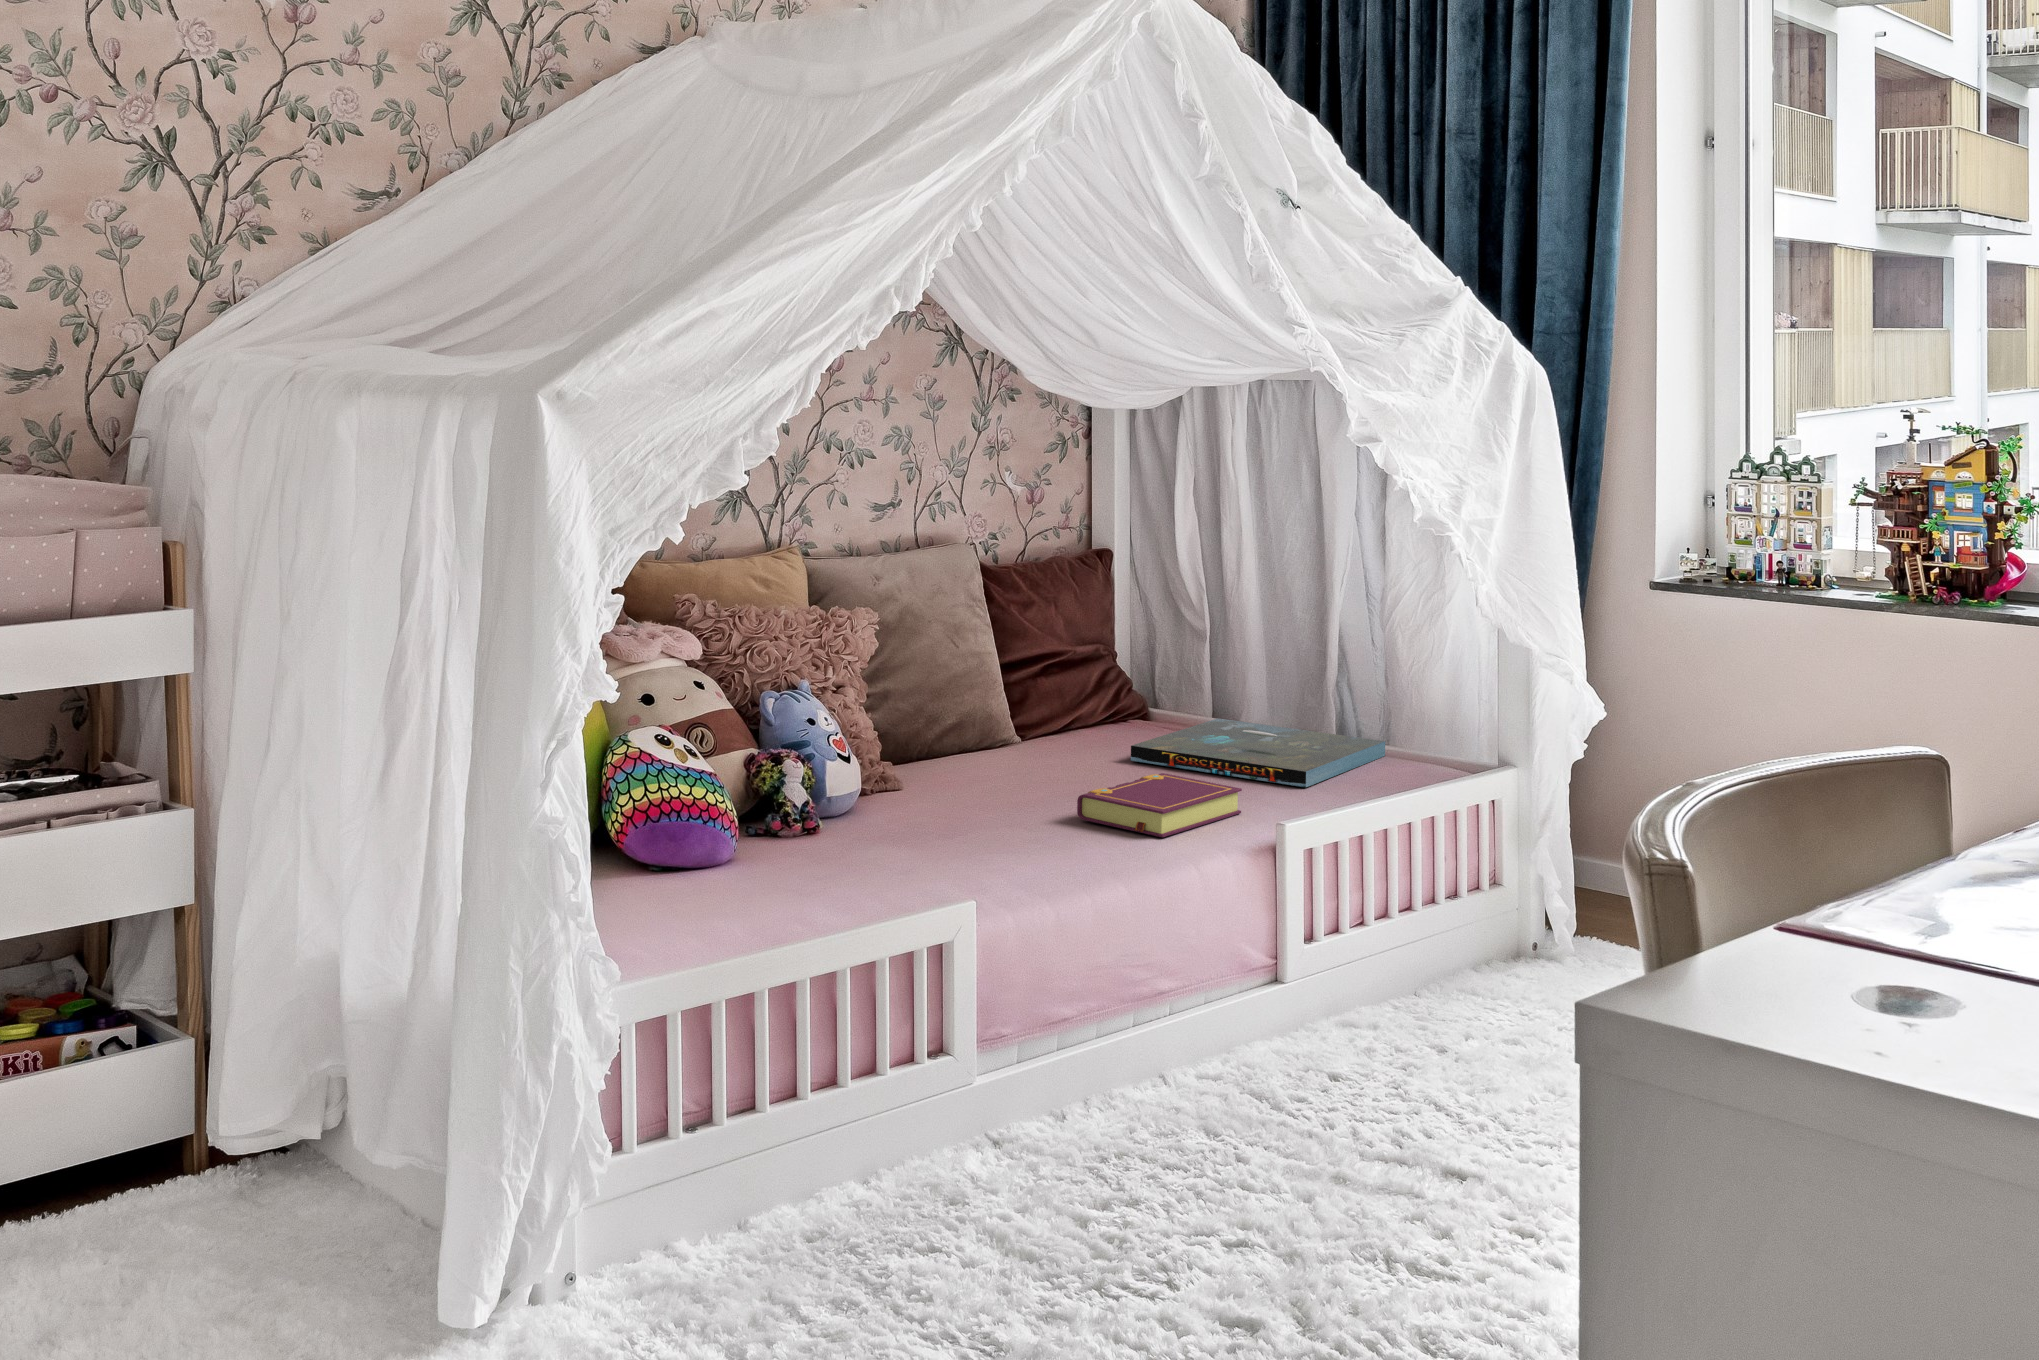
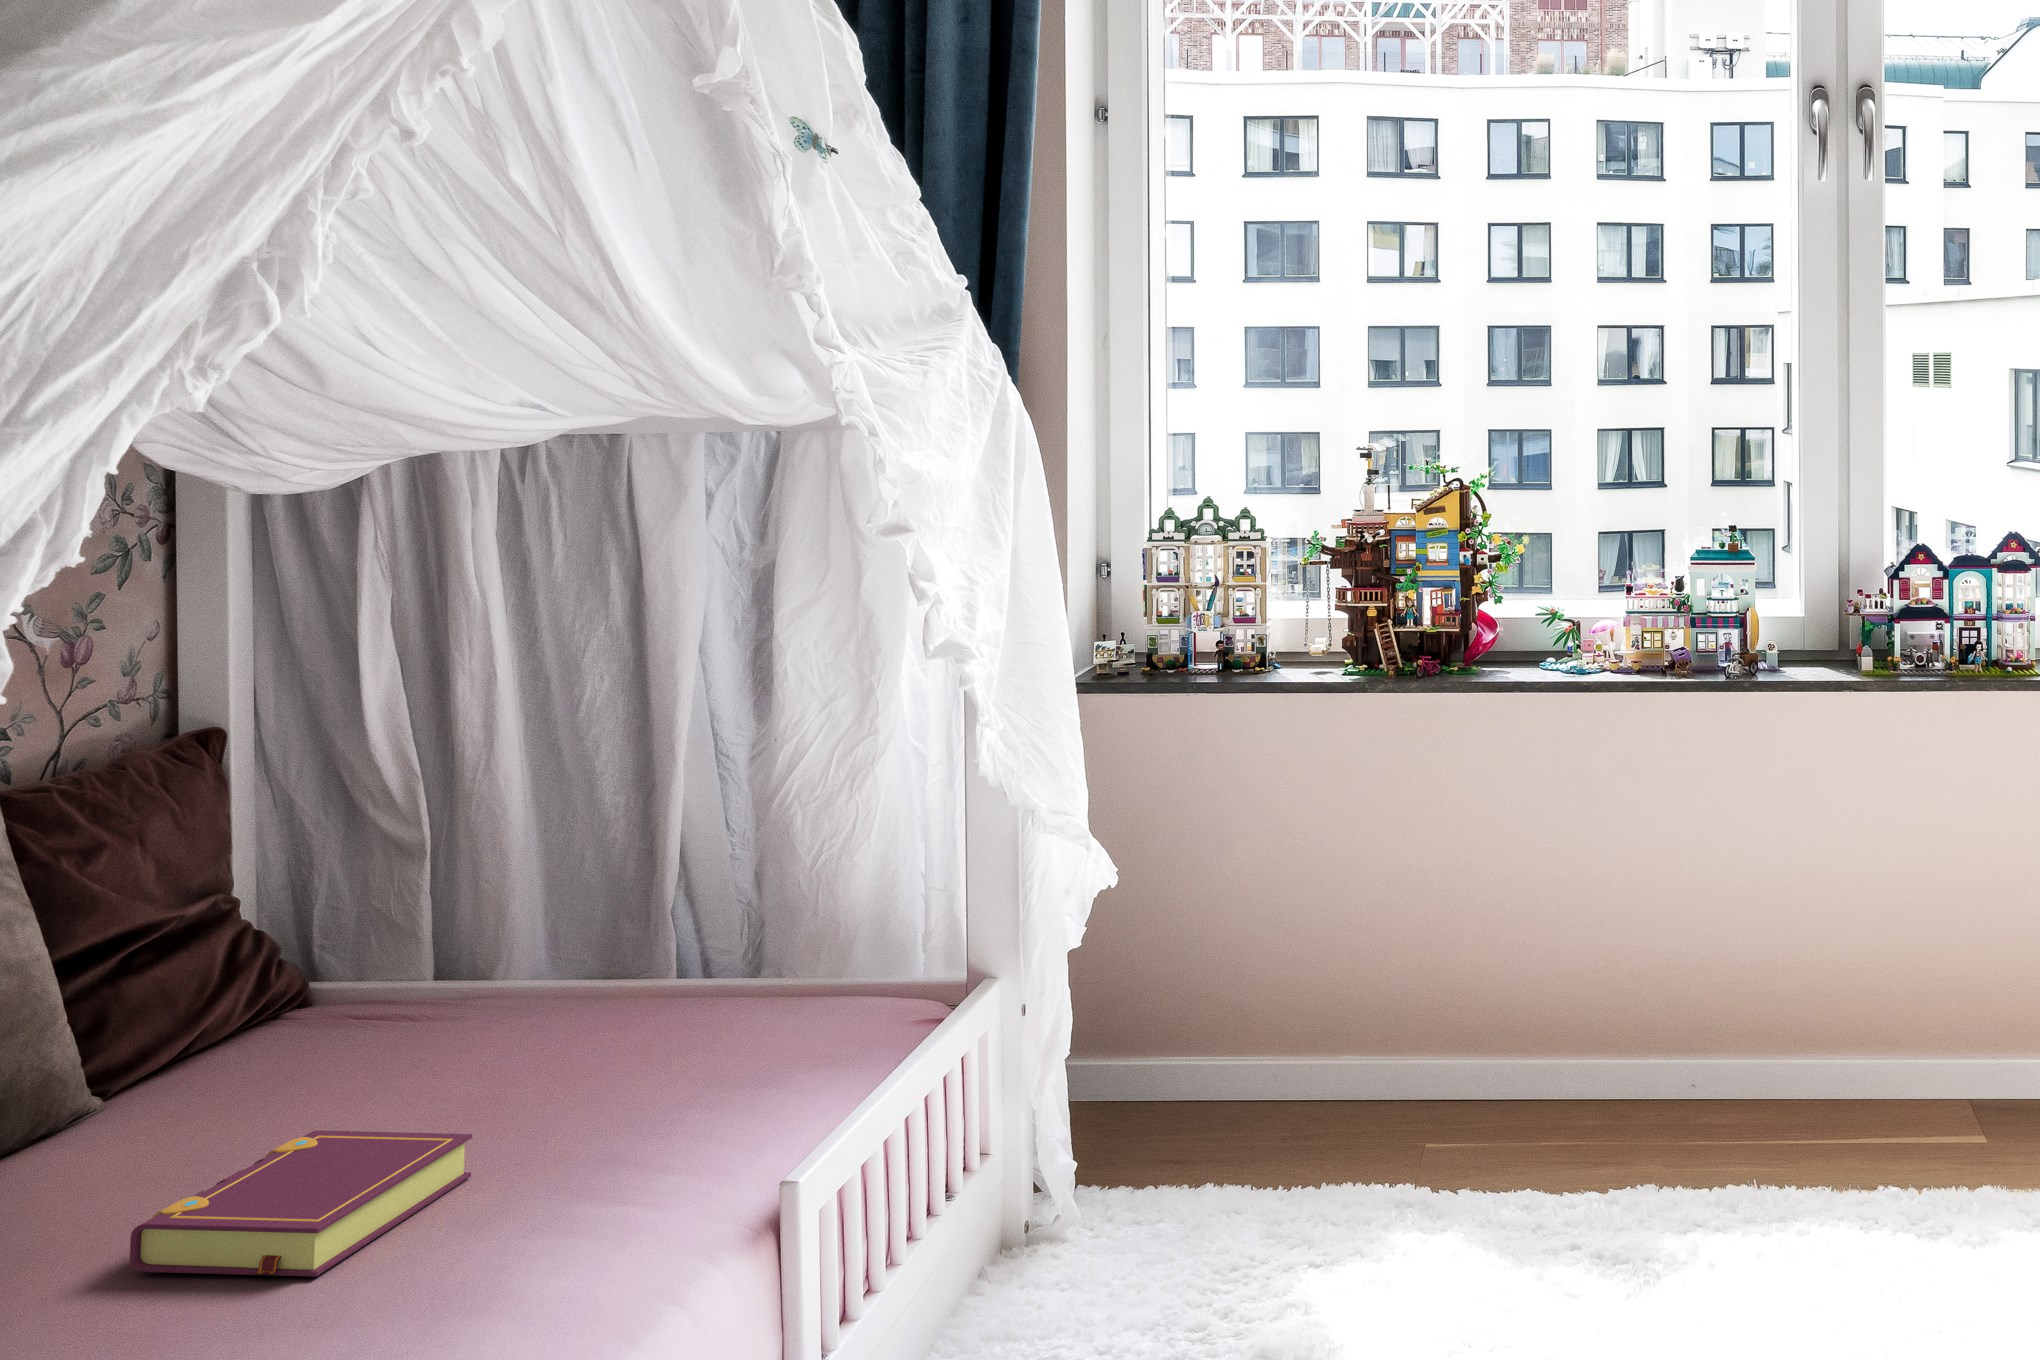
board game: present [1131,718,1385,787] -> none [250,976,704,1099]

